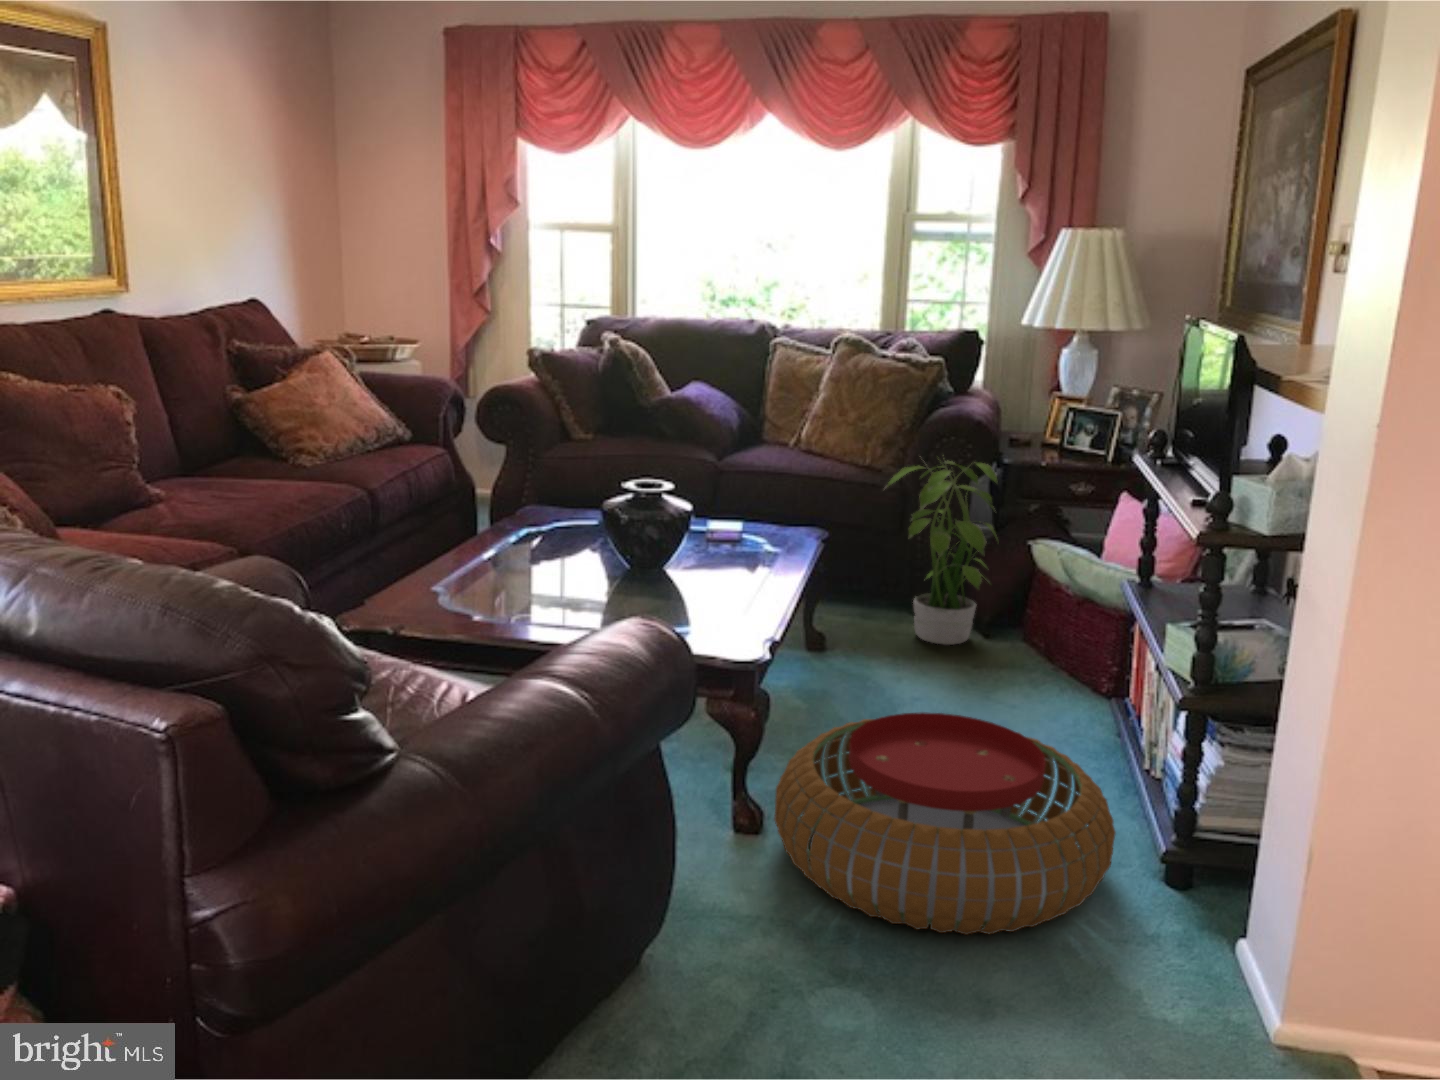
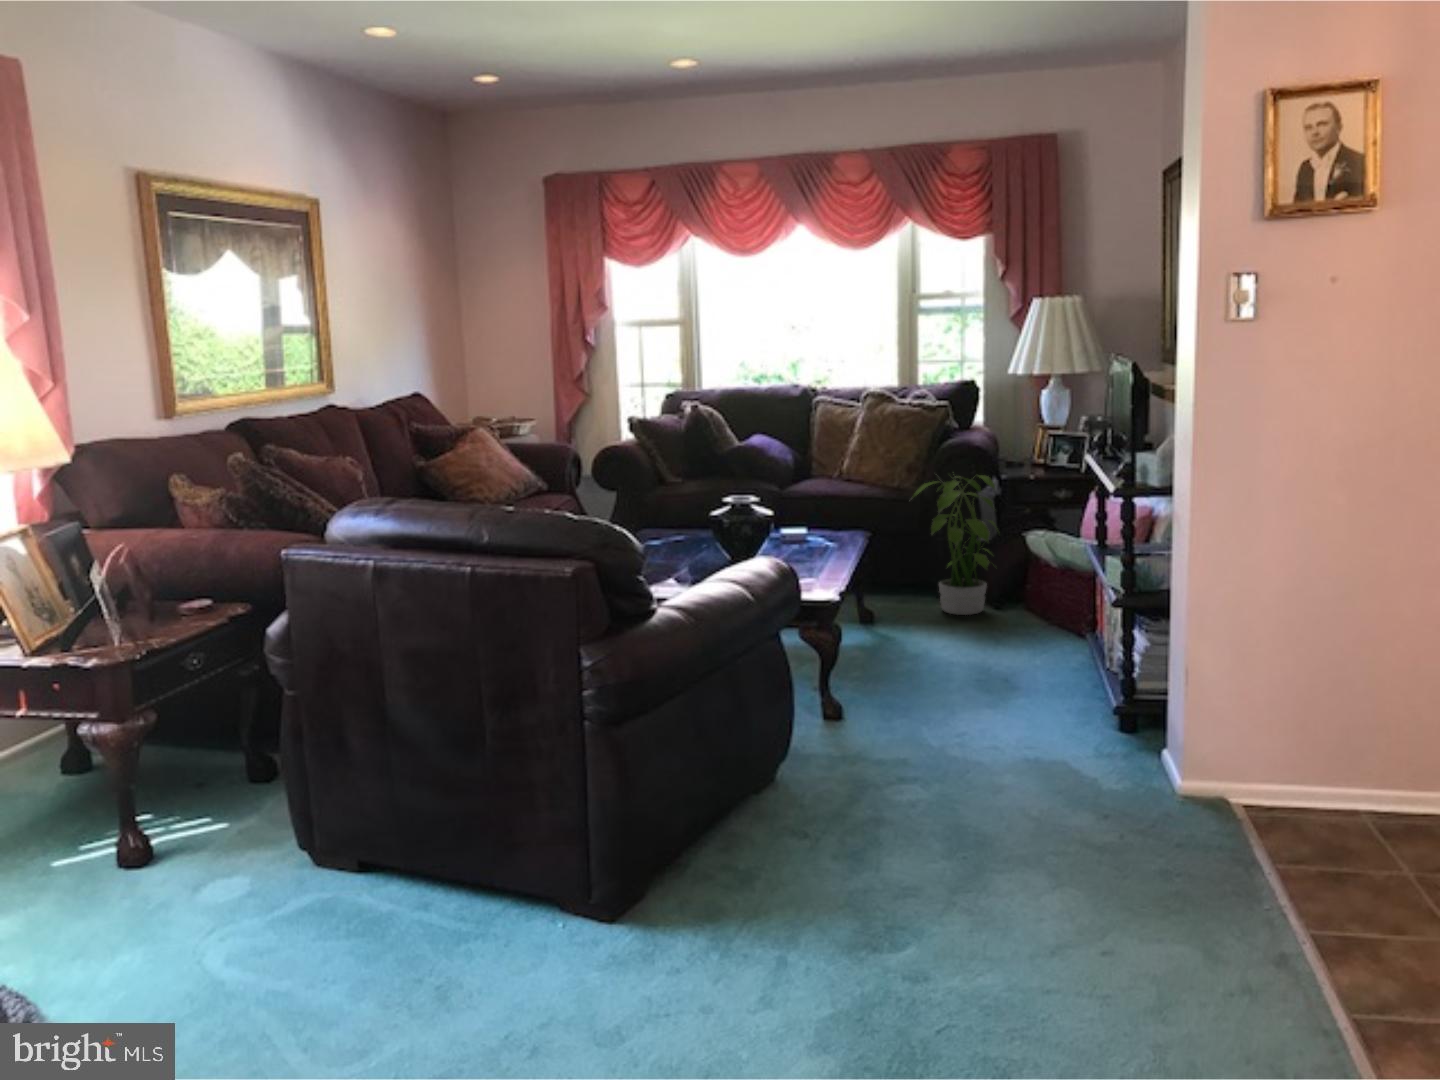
pouf: present [774,713,1116,935] -> none [851,635,1085,766]

